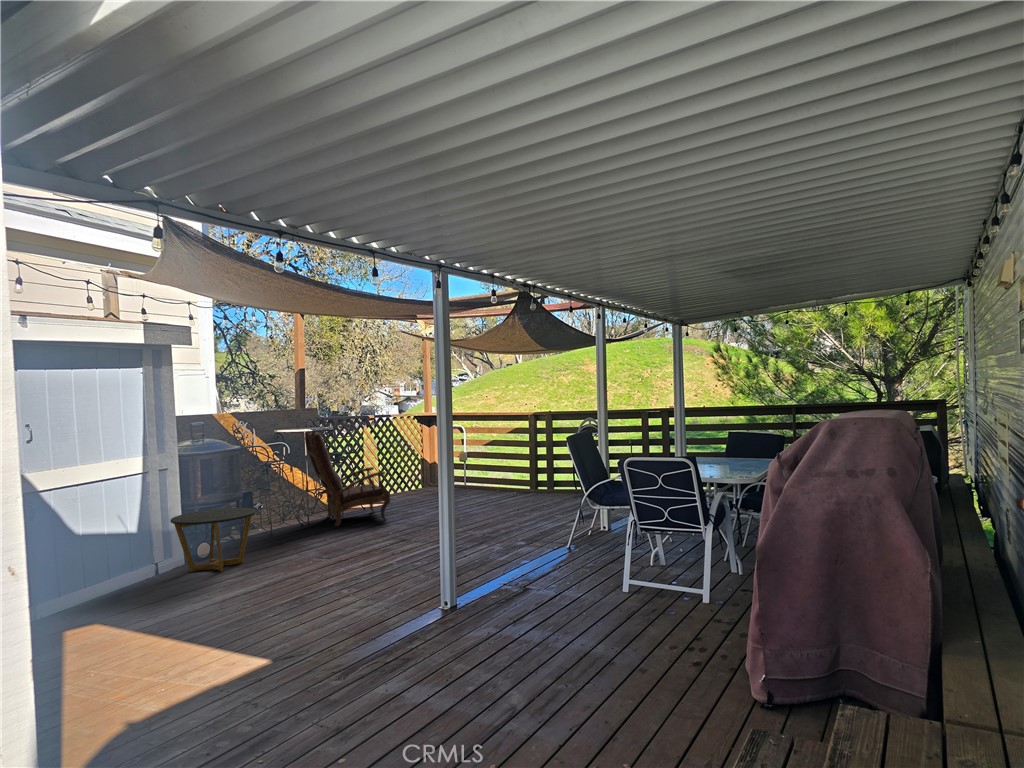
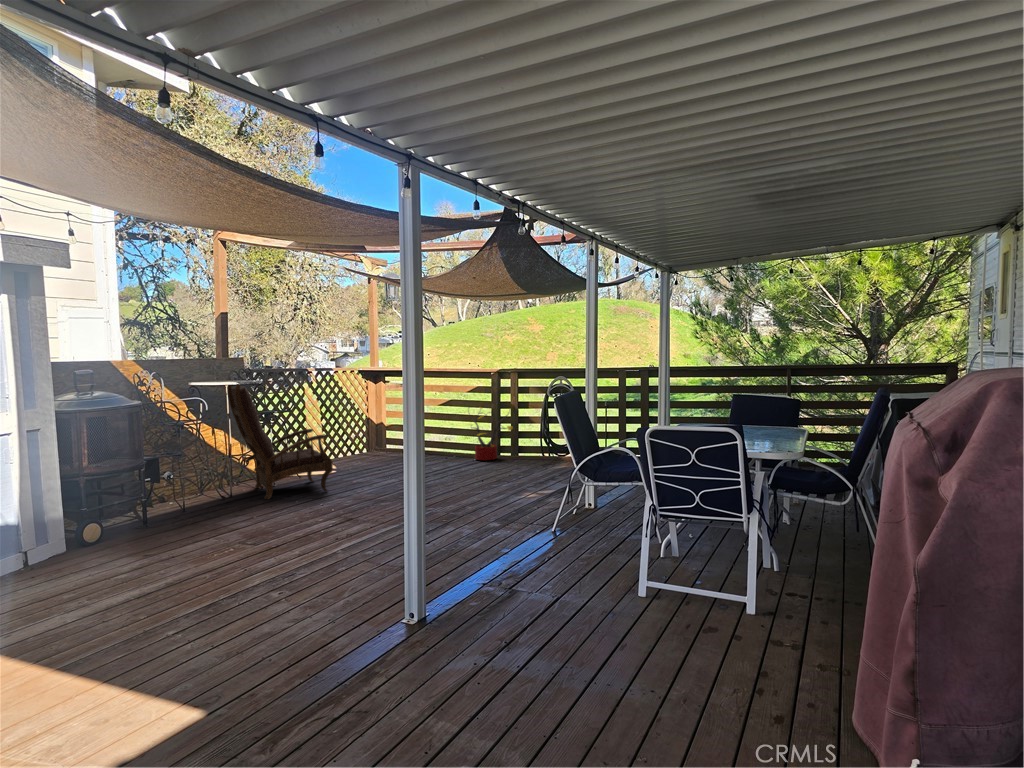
decorative plant: none [508,445,547,494] -> present [471,408,513,460]
side table: present [170,508,257,572] -> none [40,480,160,564]

